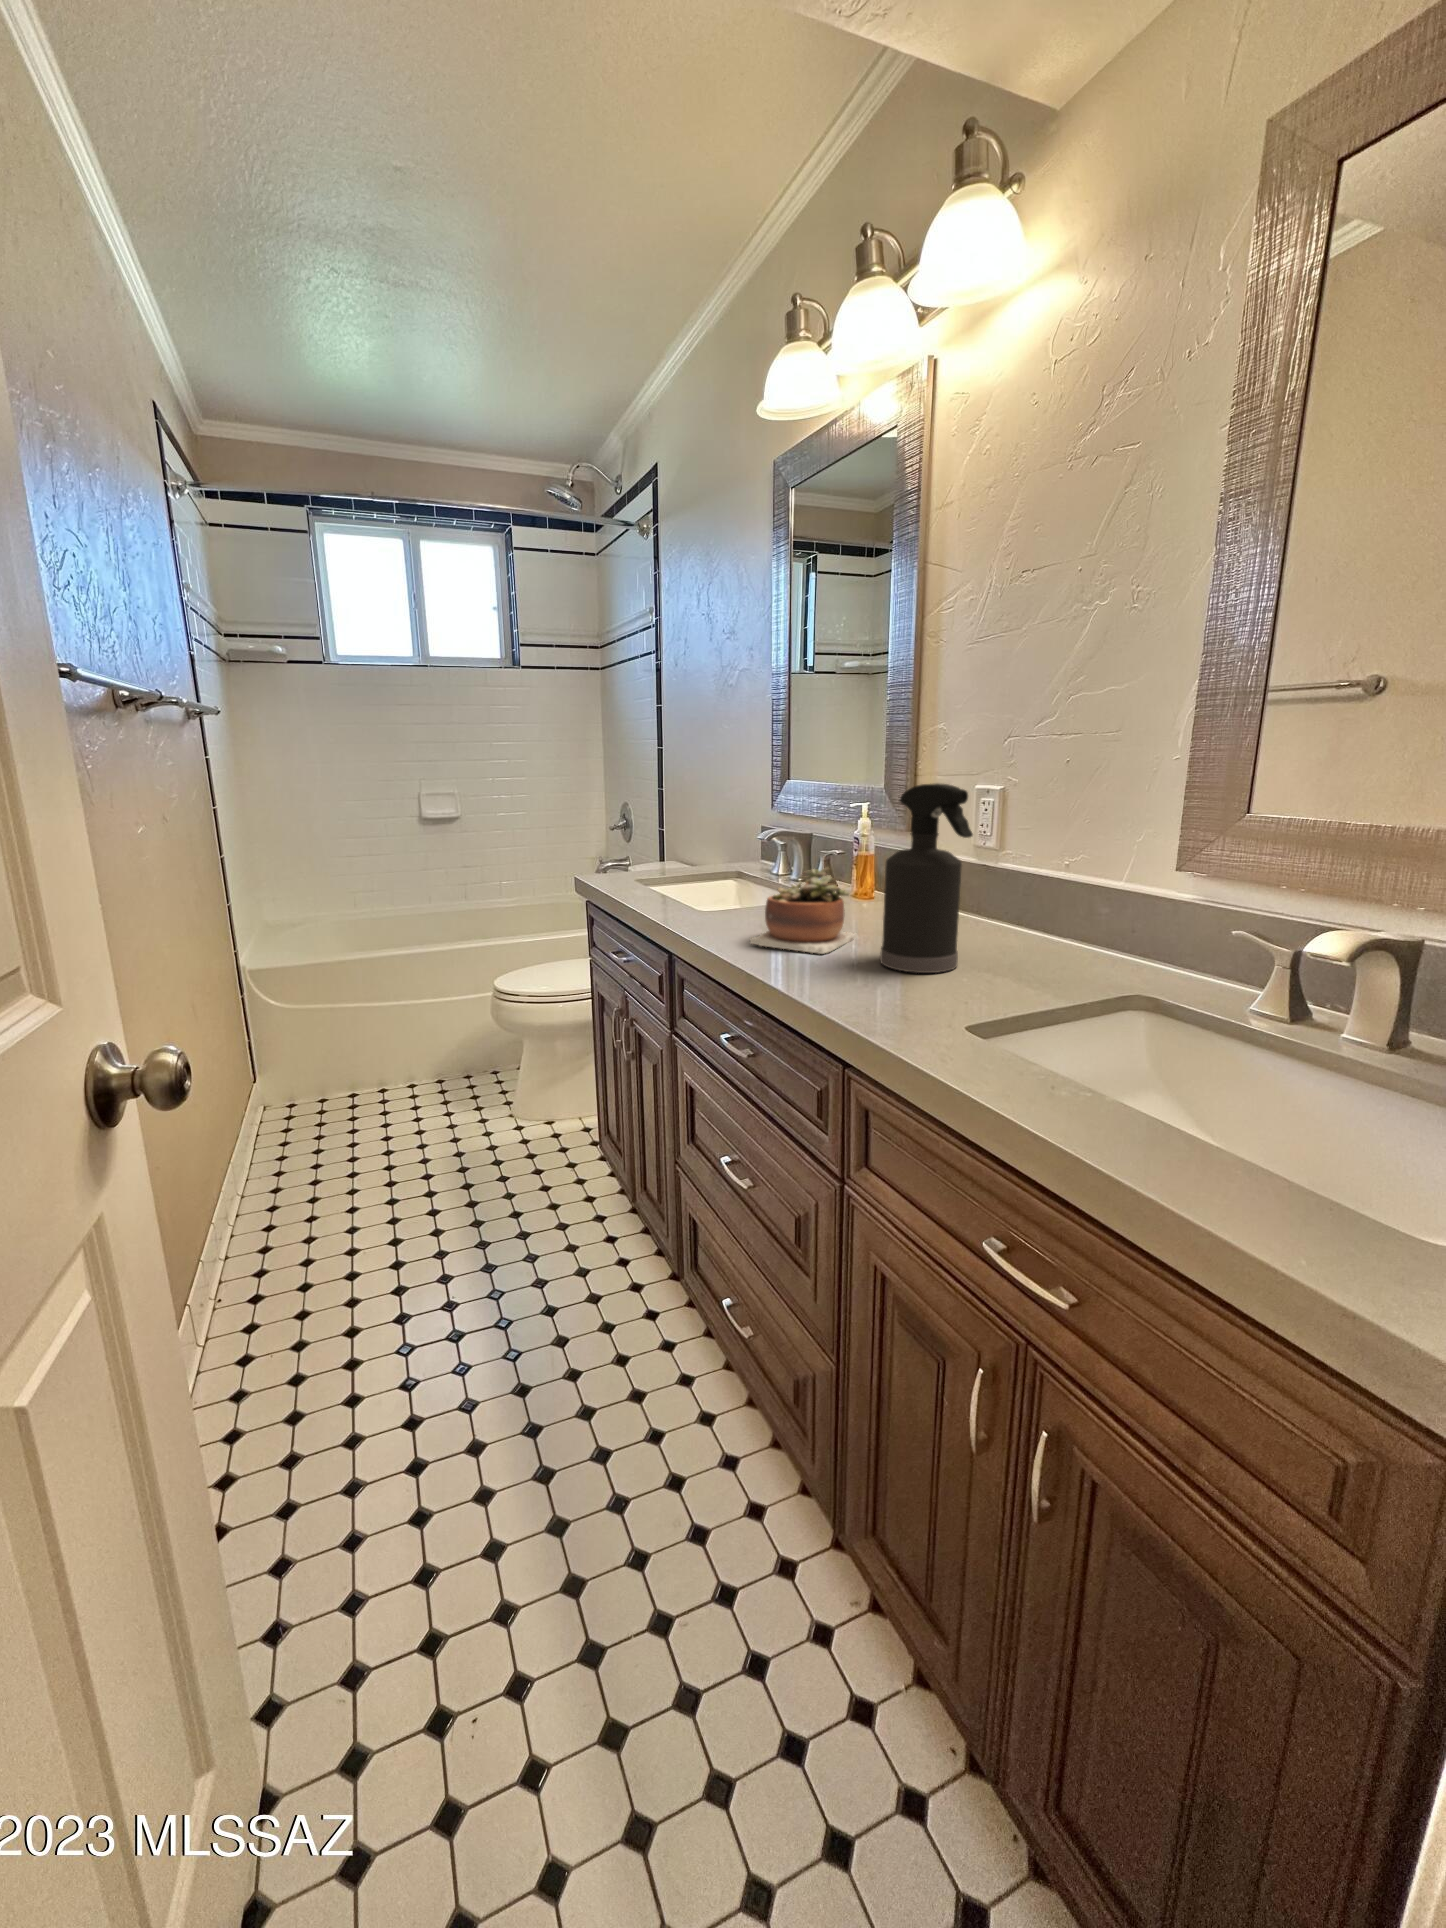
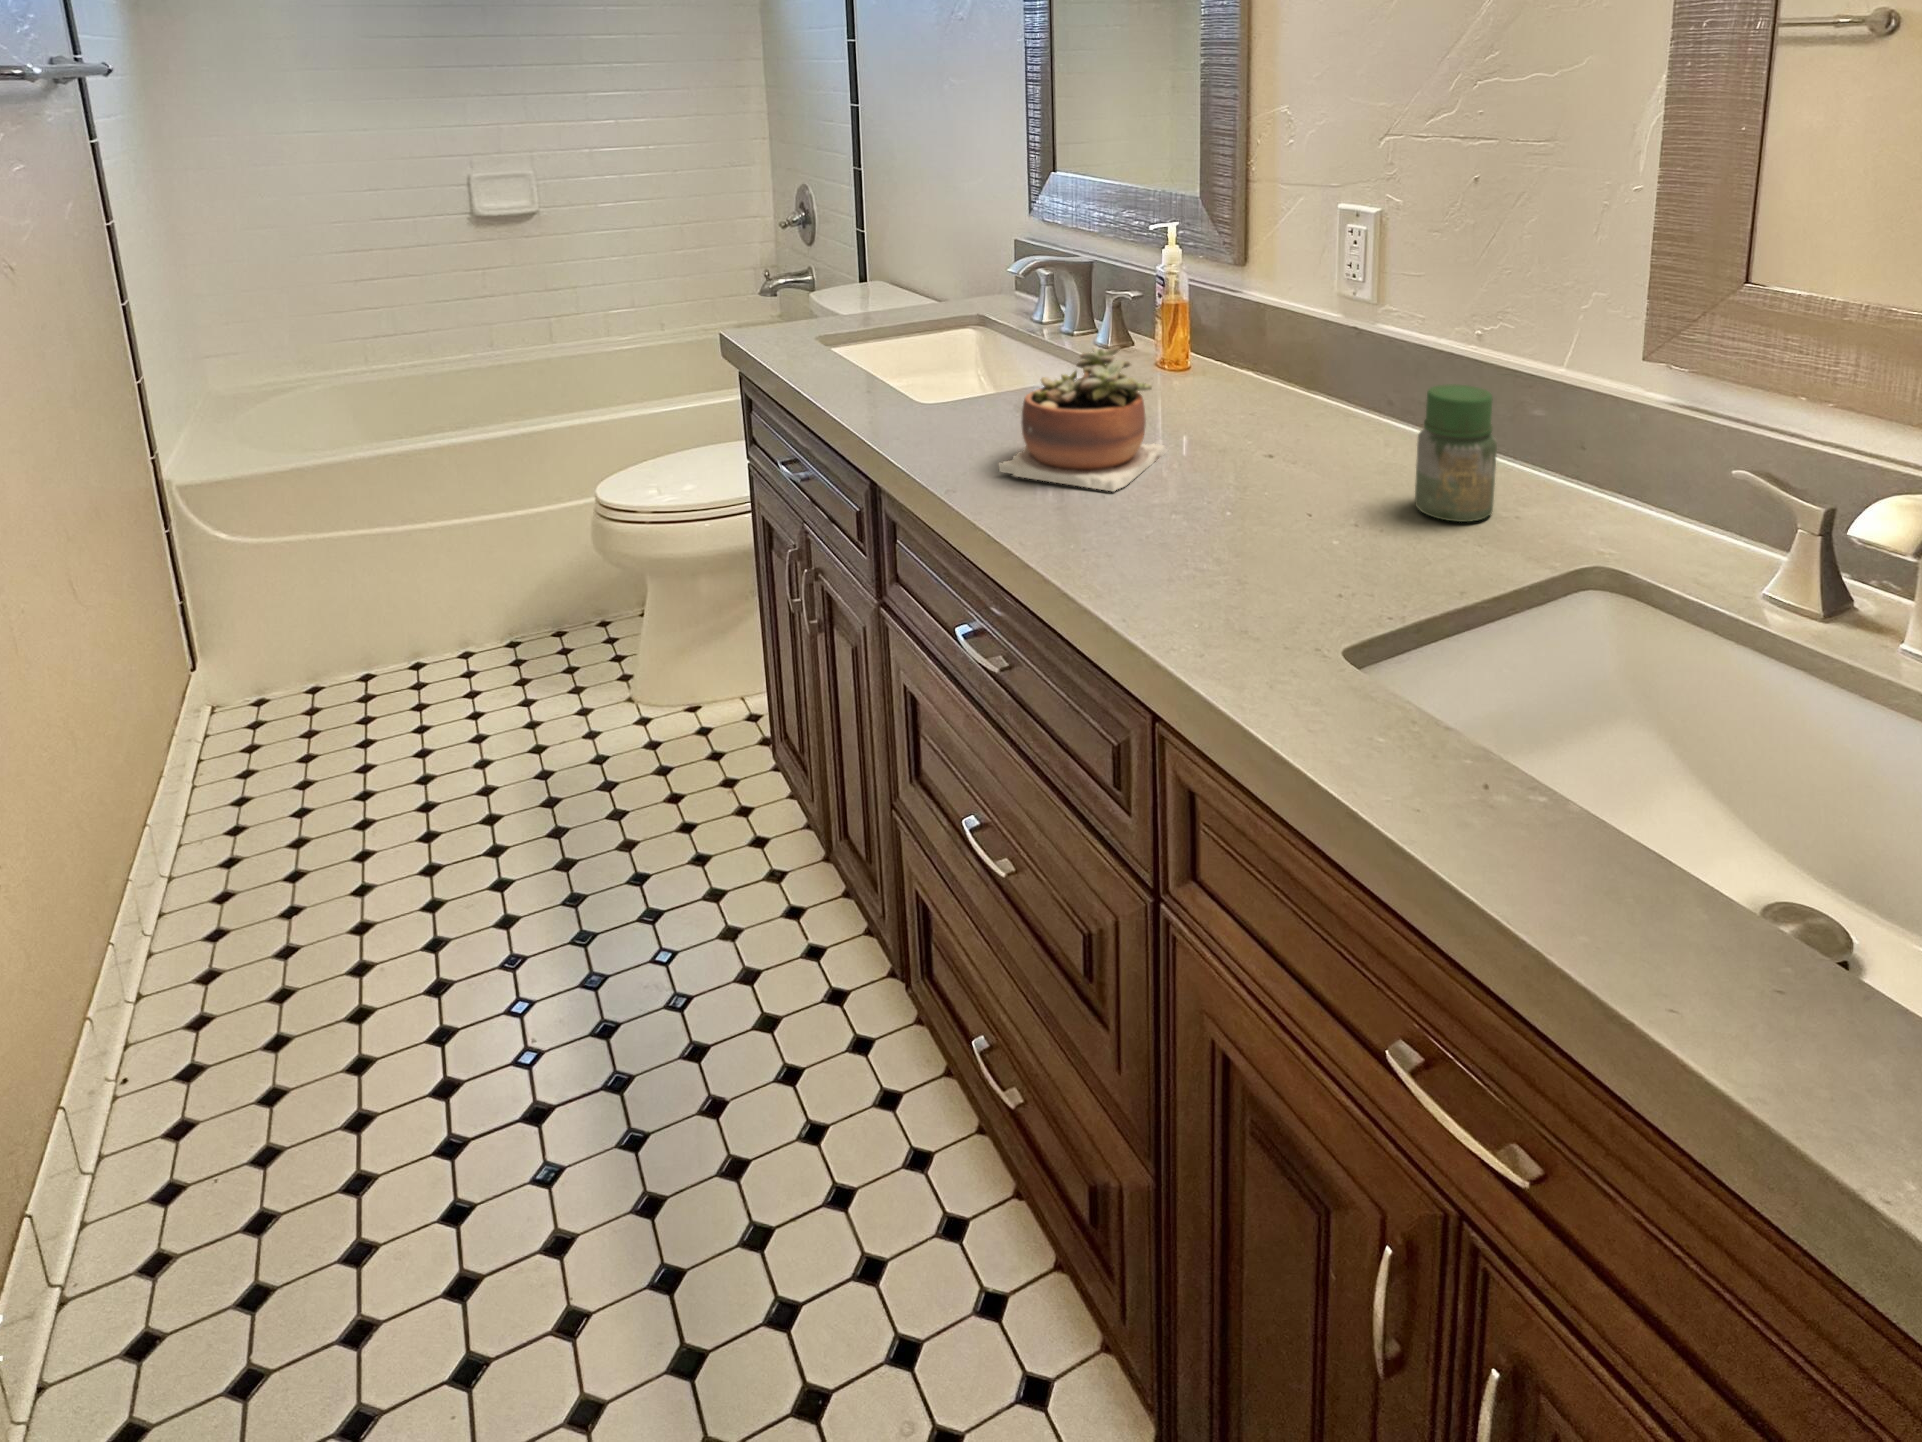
spray bottle: present [880,783,973,973] -> none [1203,232,1341,530]
jar: none [1019,886,1076,972] -> present [1415,384,1497,522]

